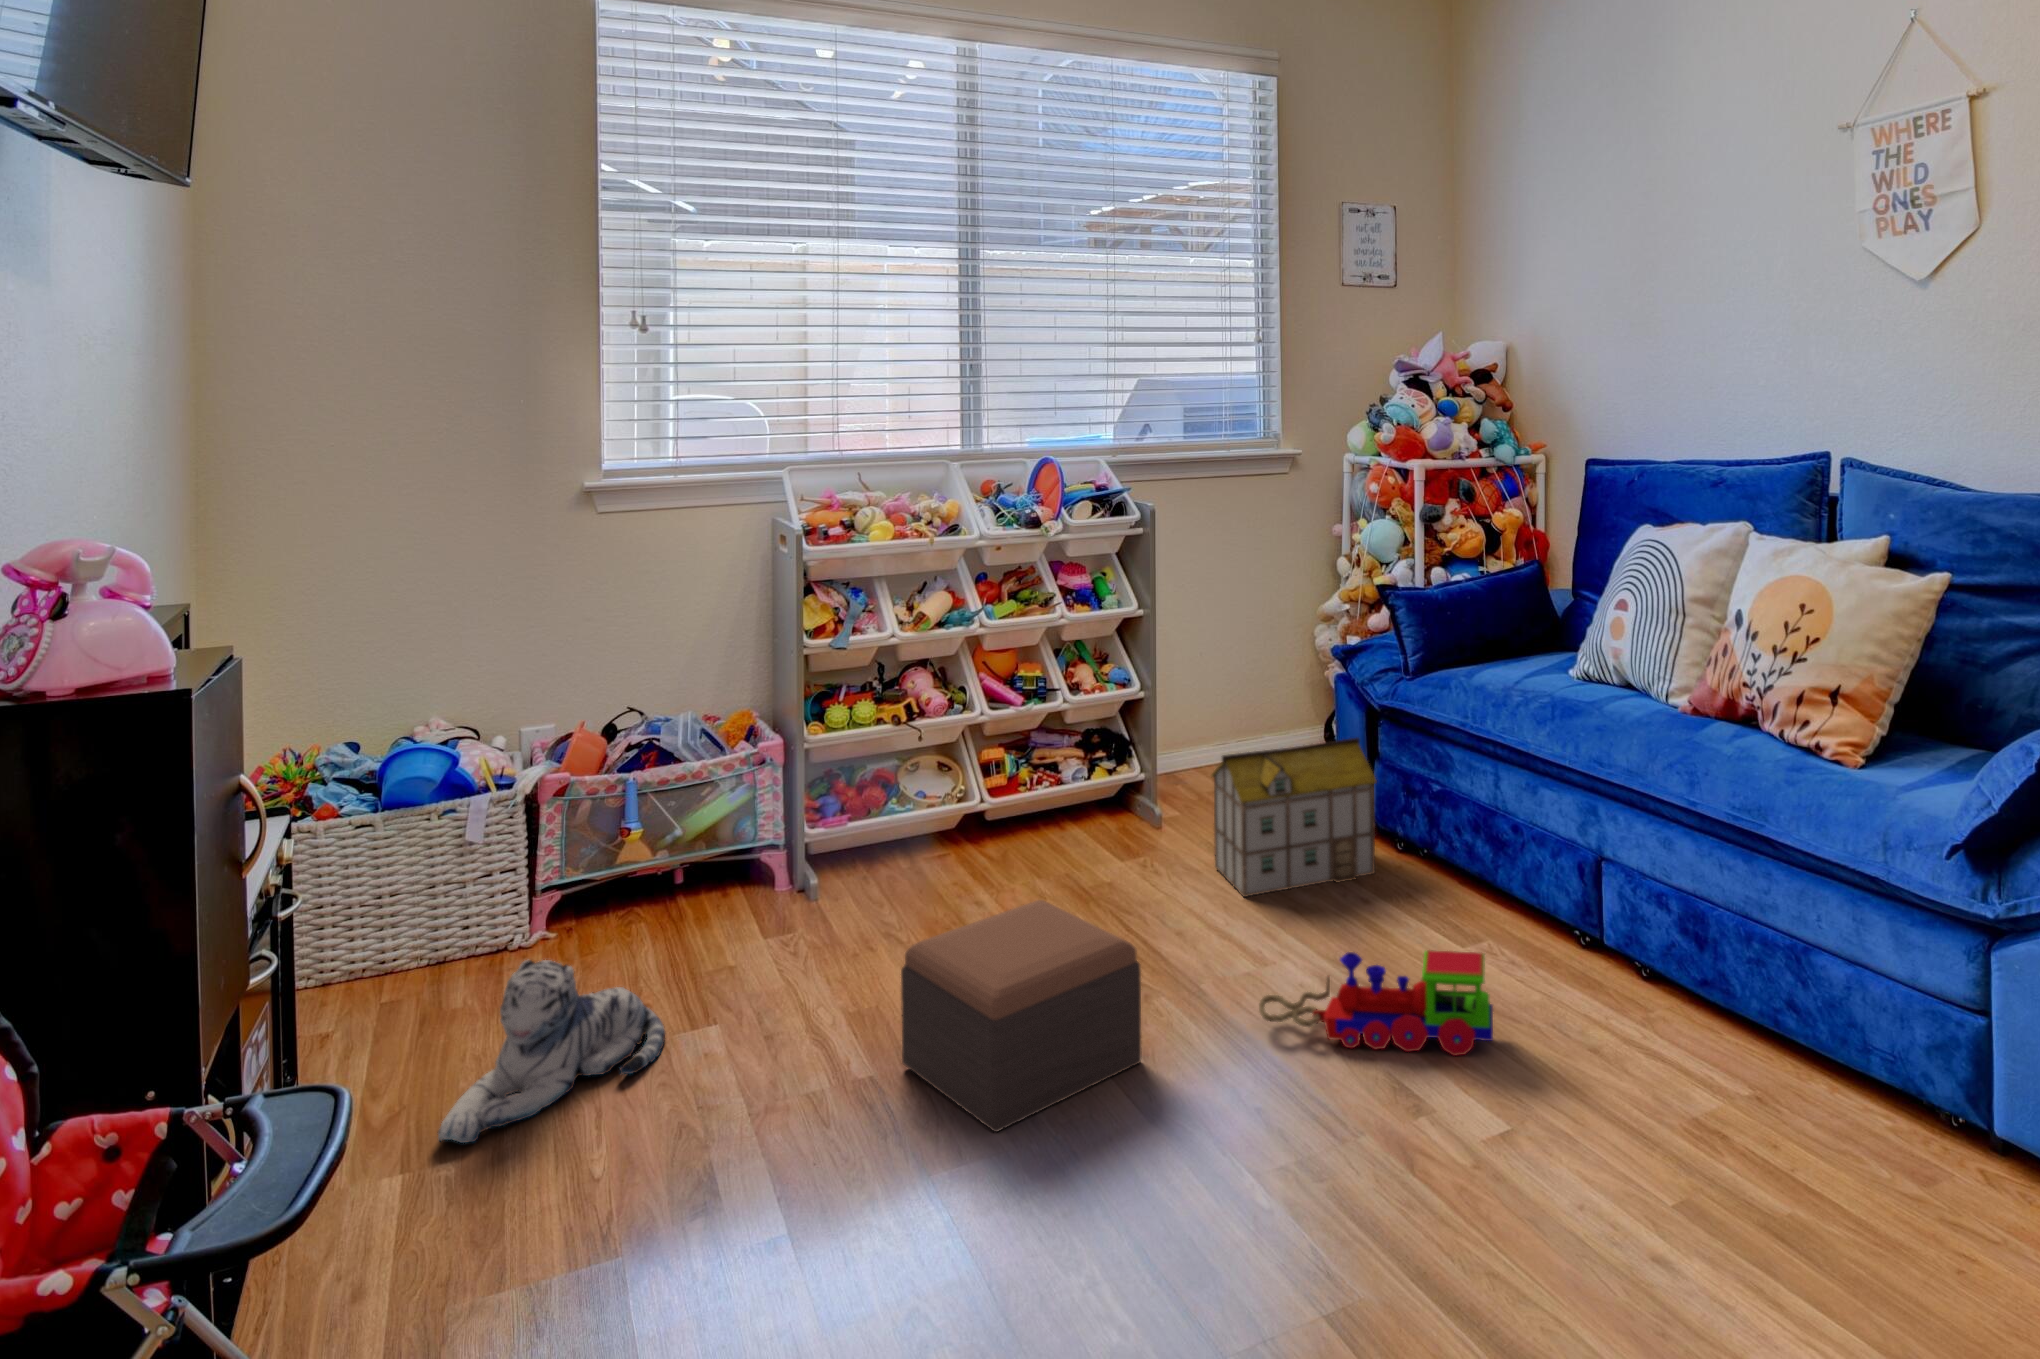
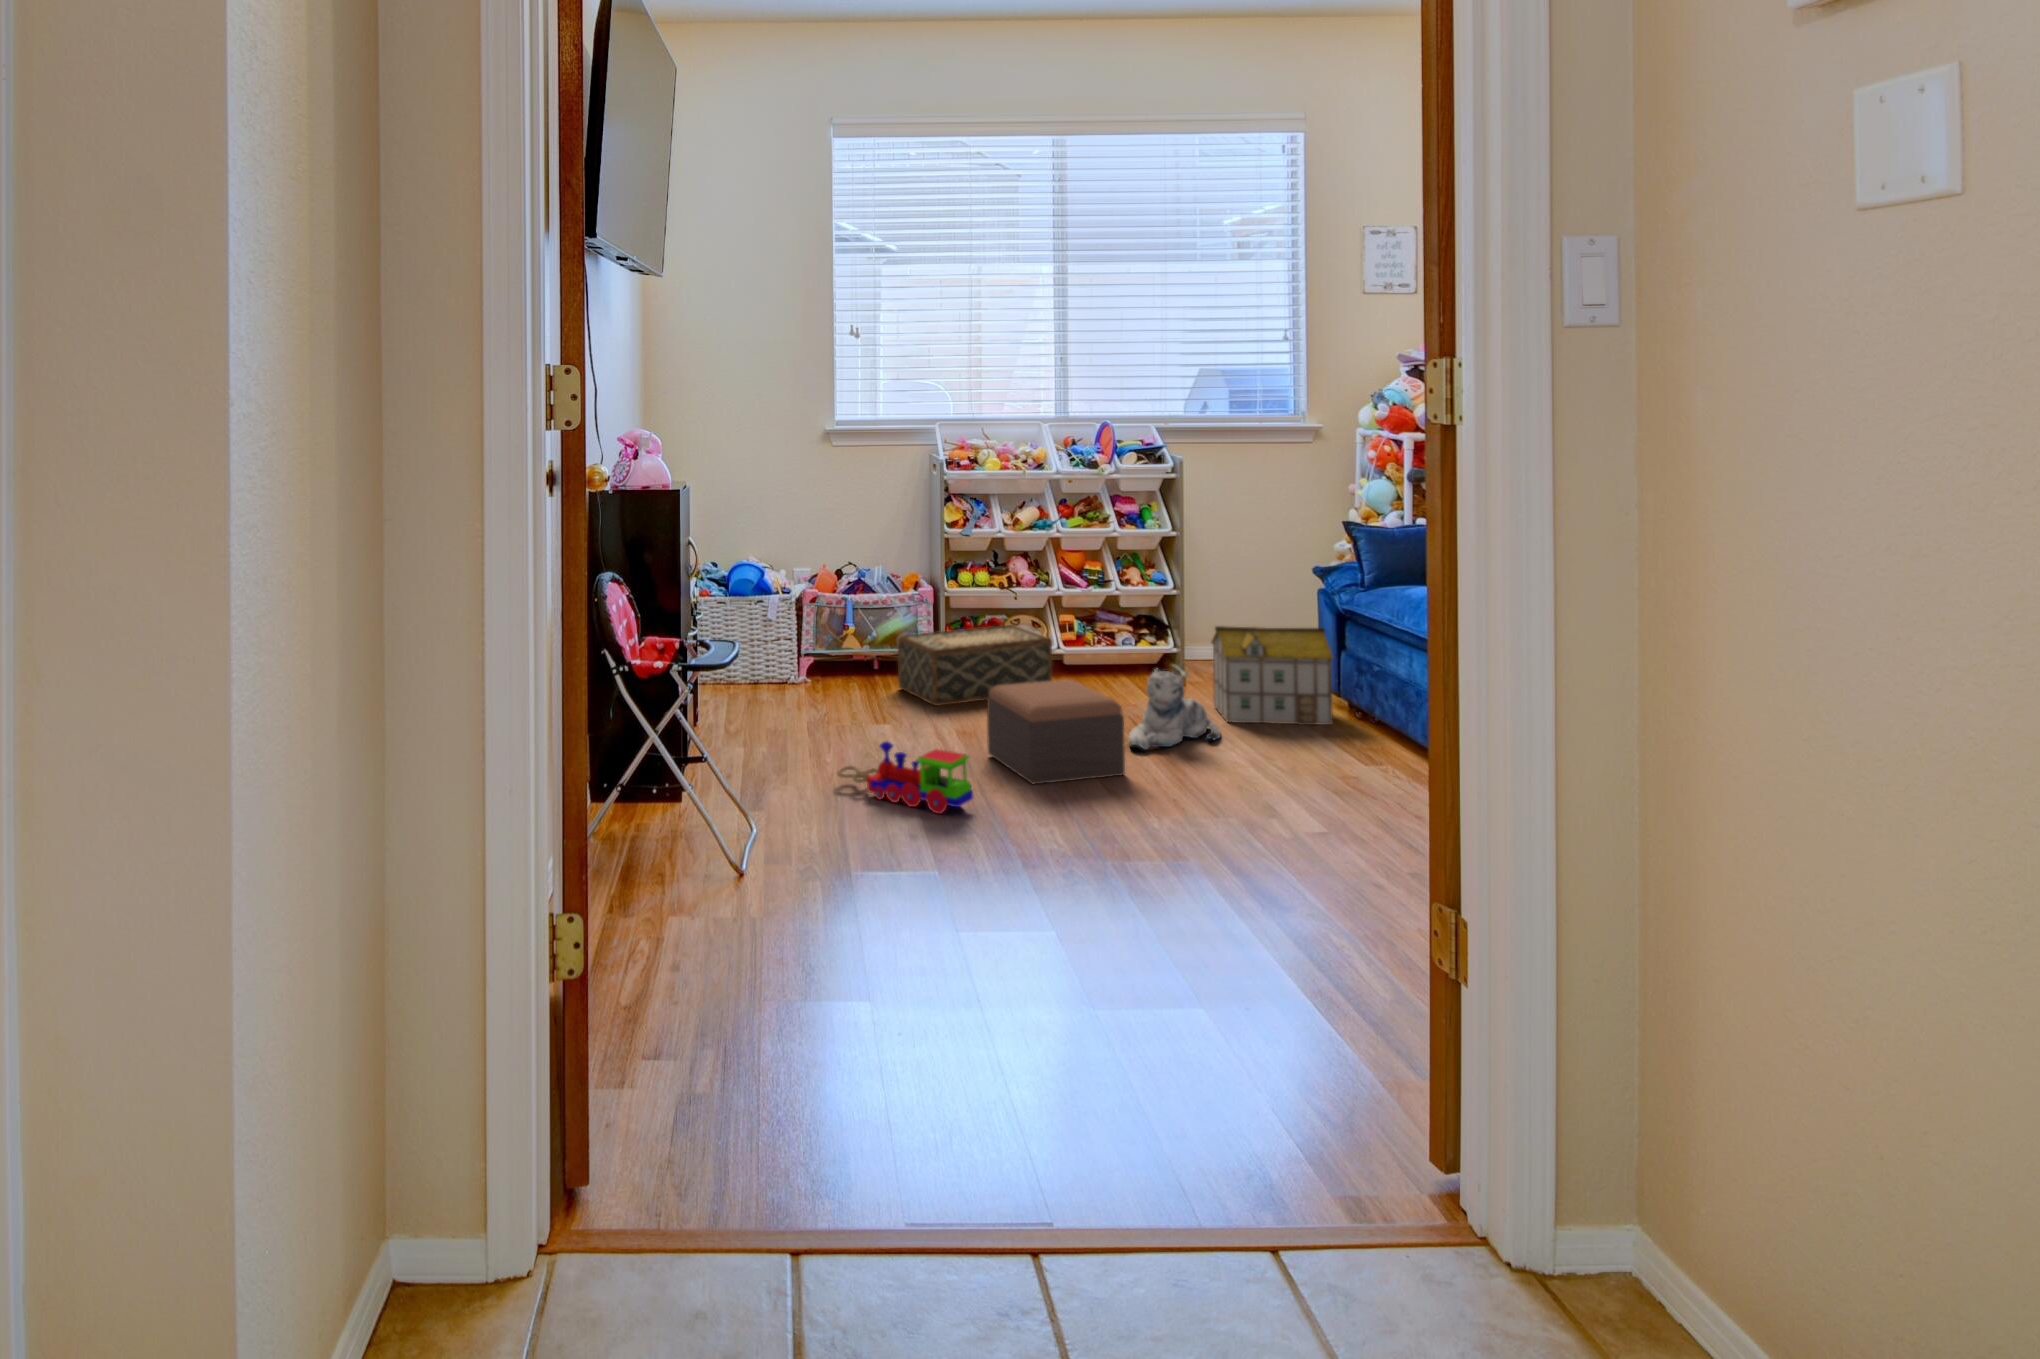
woven basket: none [721,776,979,950] -> present [898,625,1053,706]
toy train: present [1259,950,1493,1056] -> present [837,742,973,814]
plush toy: present [438,960,665,1143] -> present [1129,669,1220,750]

